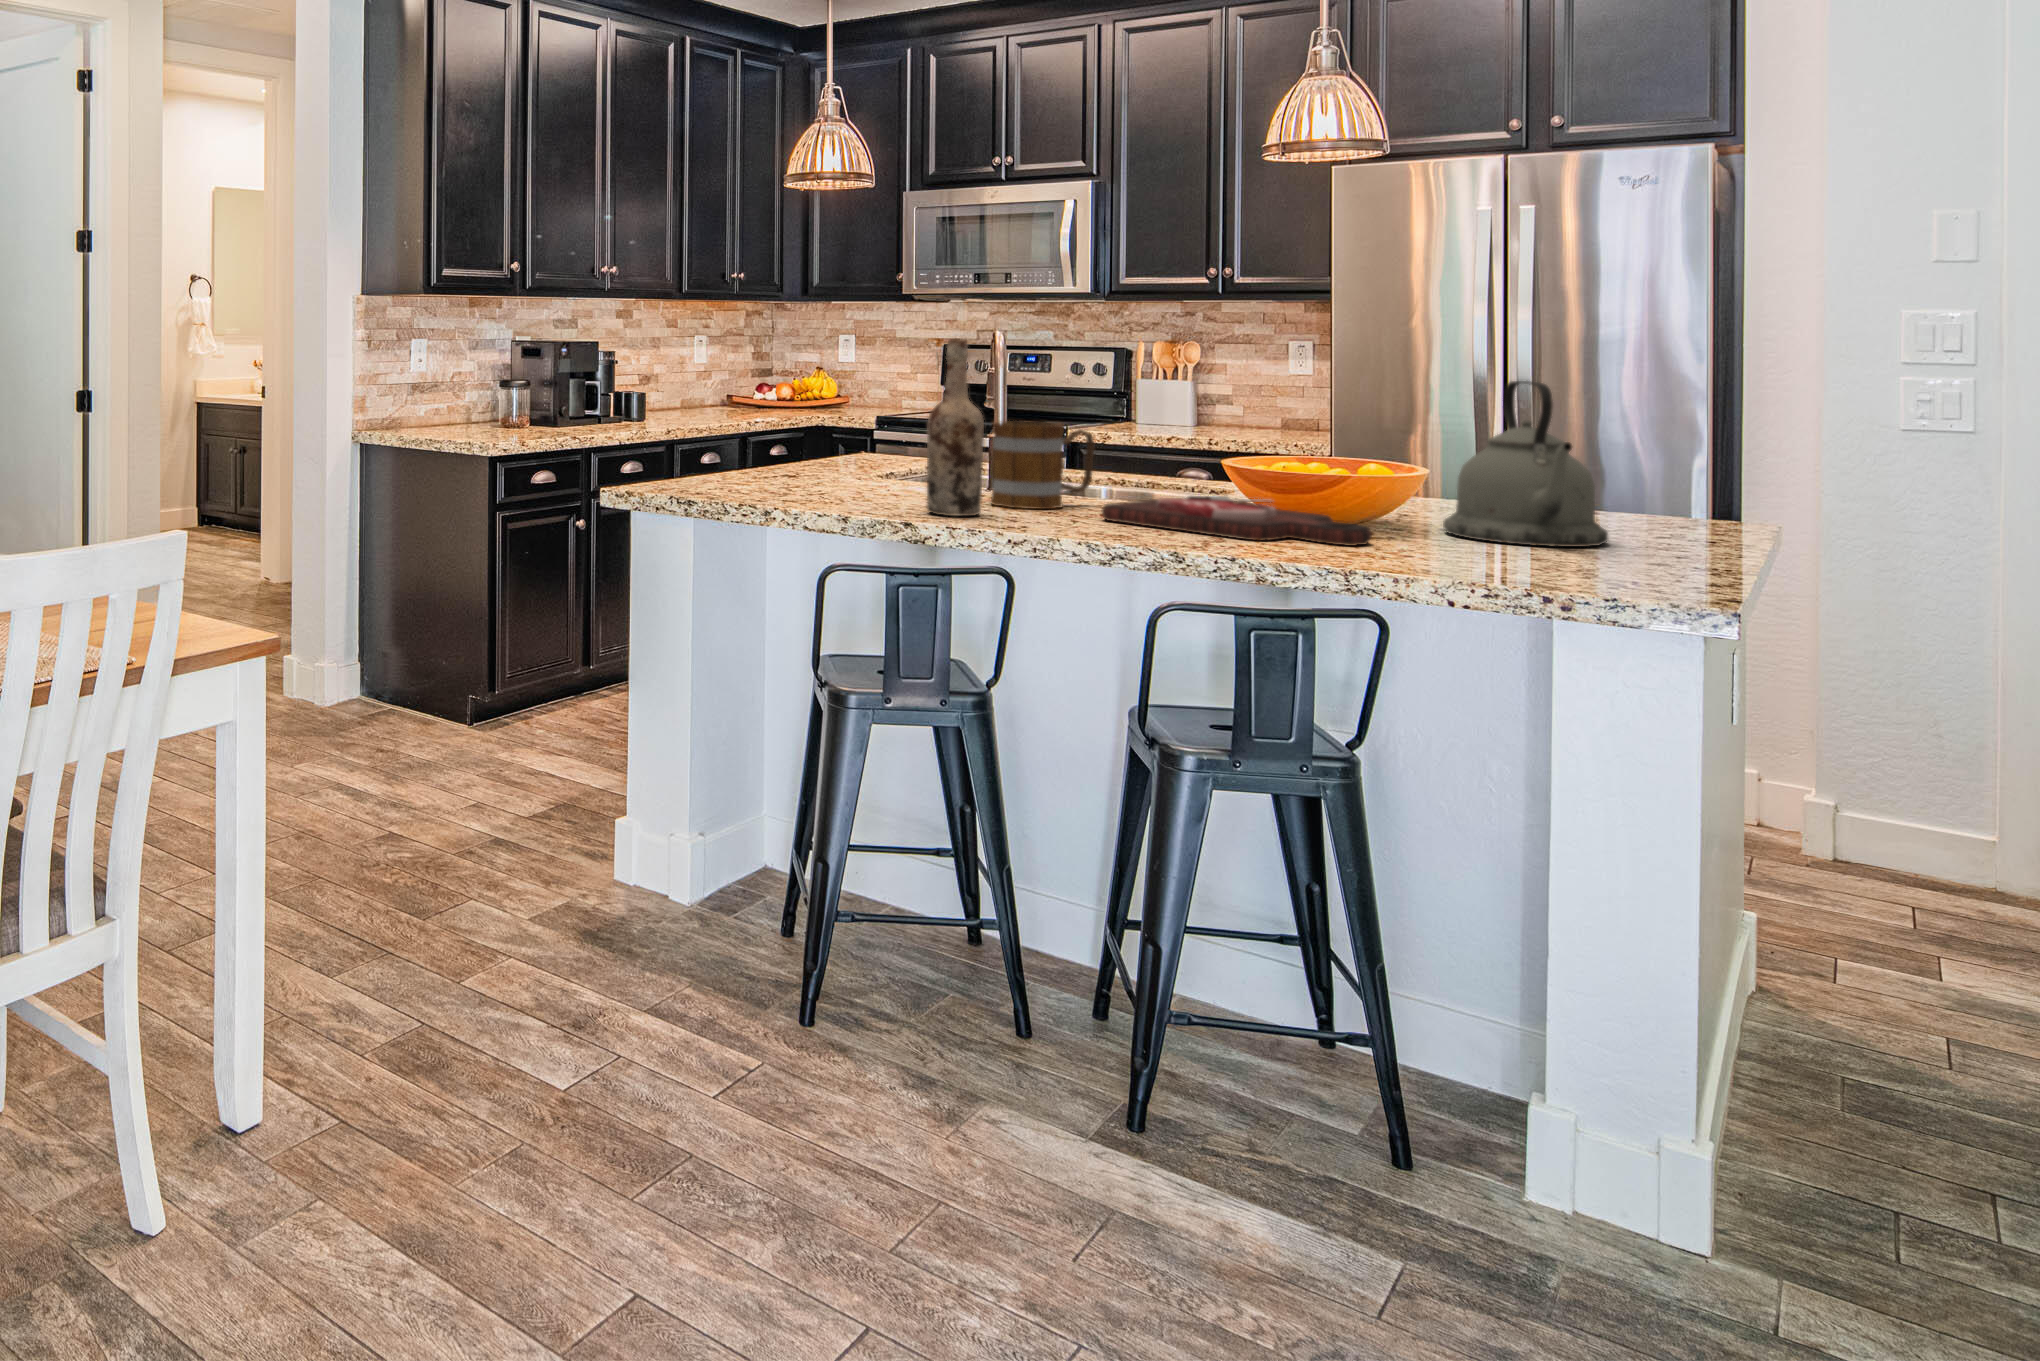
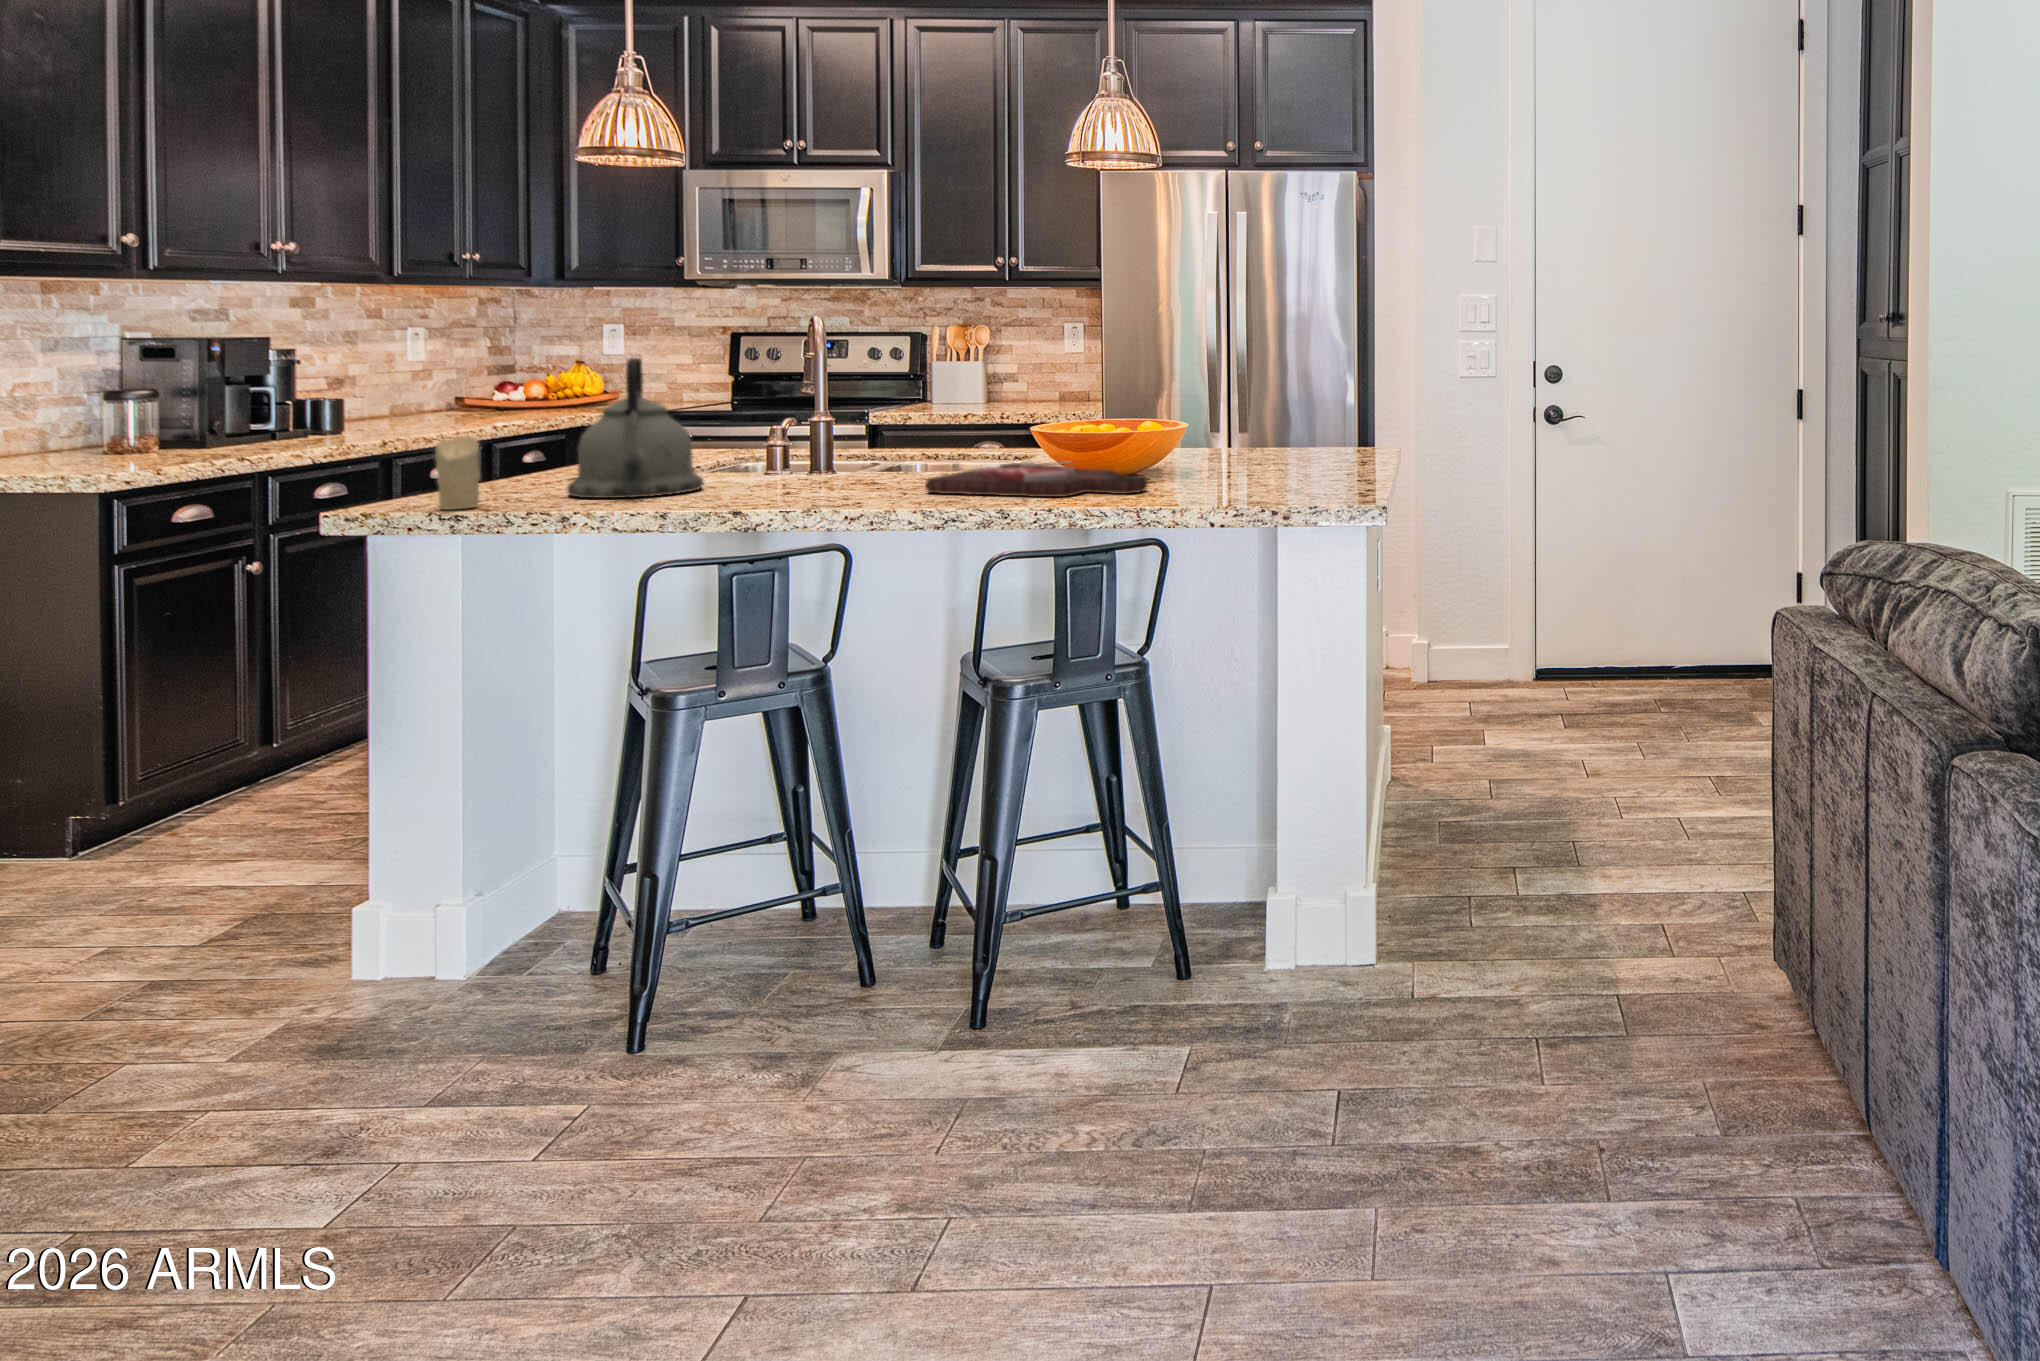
wine bottle: present [927,339,984,516] -> none [749,330,809,504]
kettle: present [1443,381,1608,547] -> present [567,358,703,498]
mug: present [991,421,1095,509] -> none [813,406,914,490]
candle: none [677,430,709,493] -> present [435,437,480,510]

